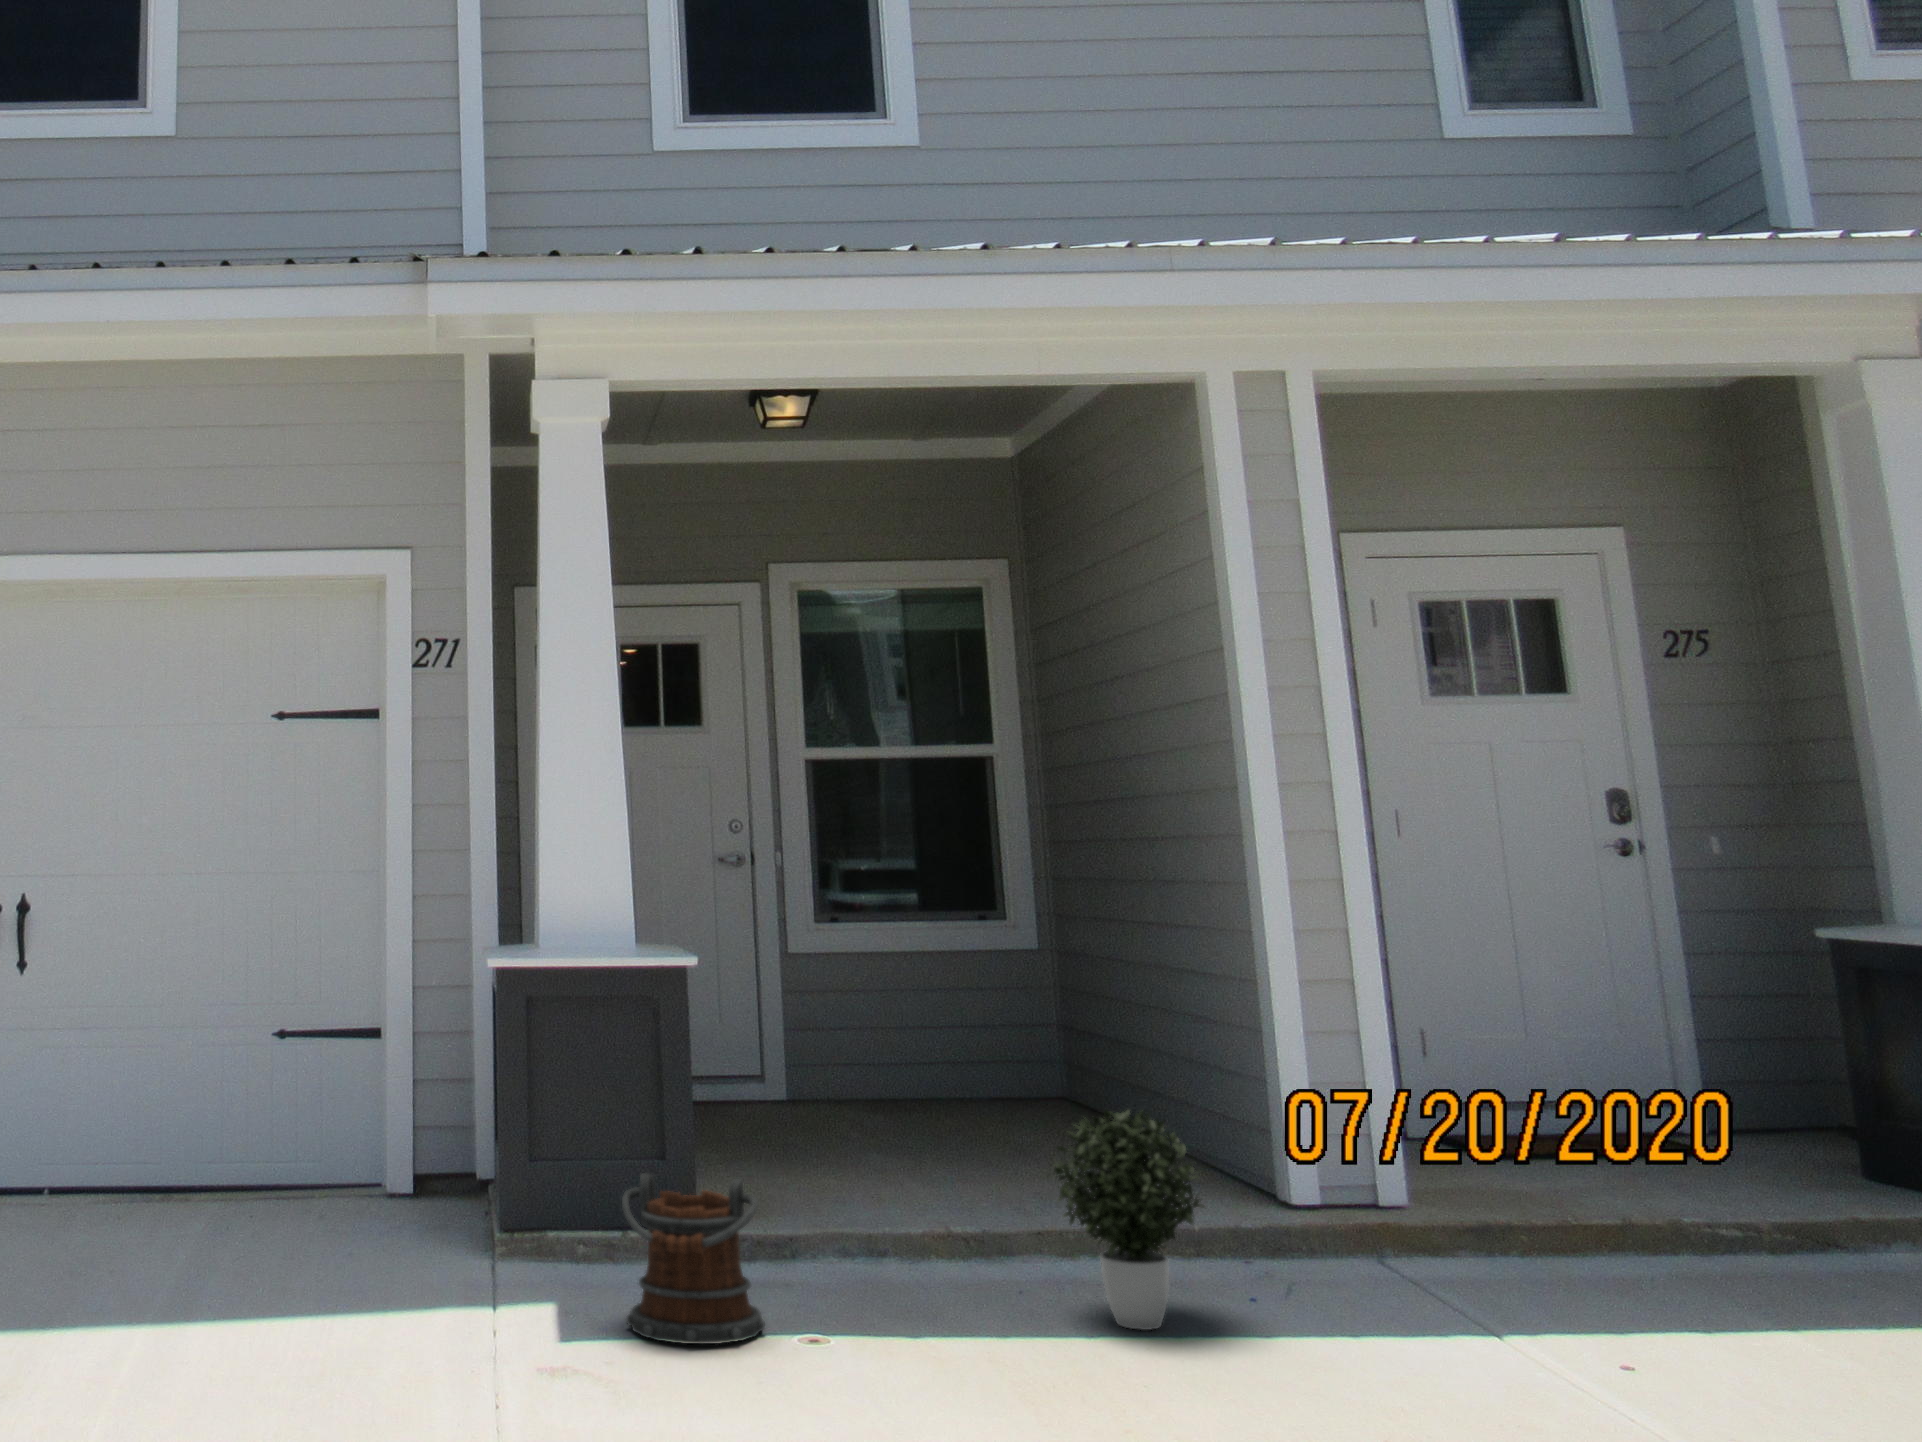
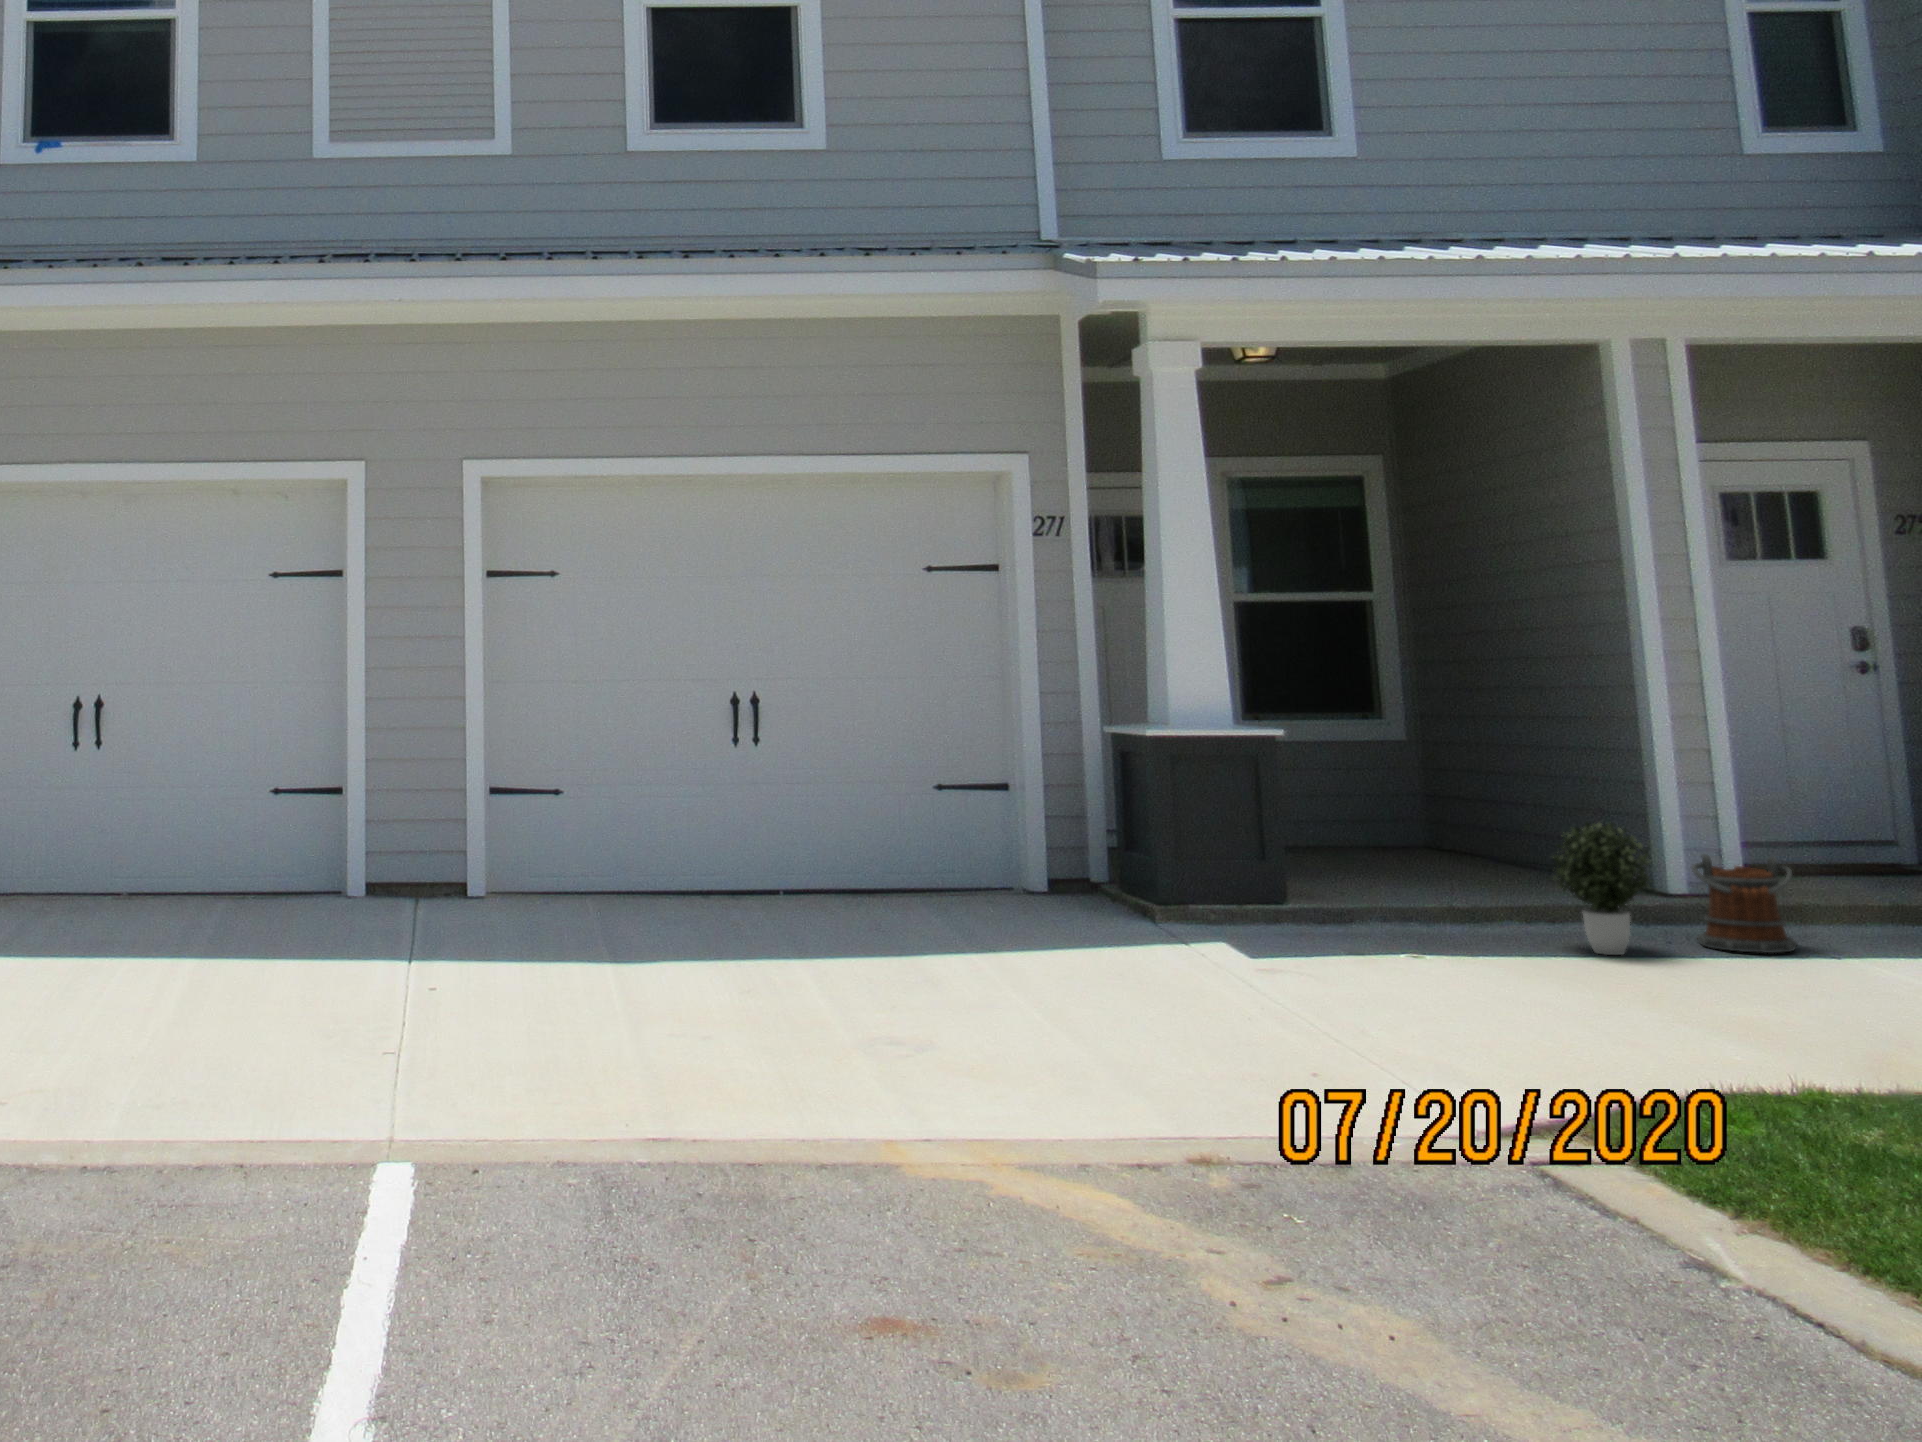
bucket: present [622,1173,765,1344] -> present [1691,854,1797,953]

